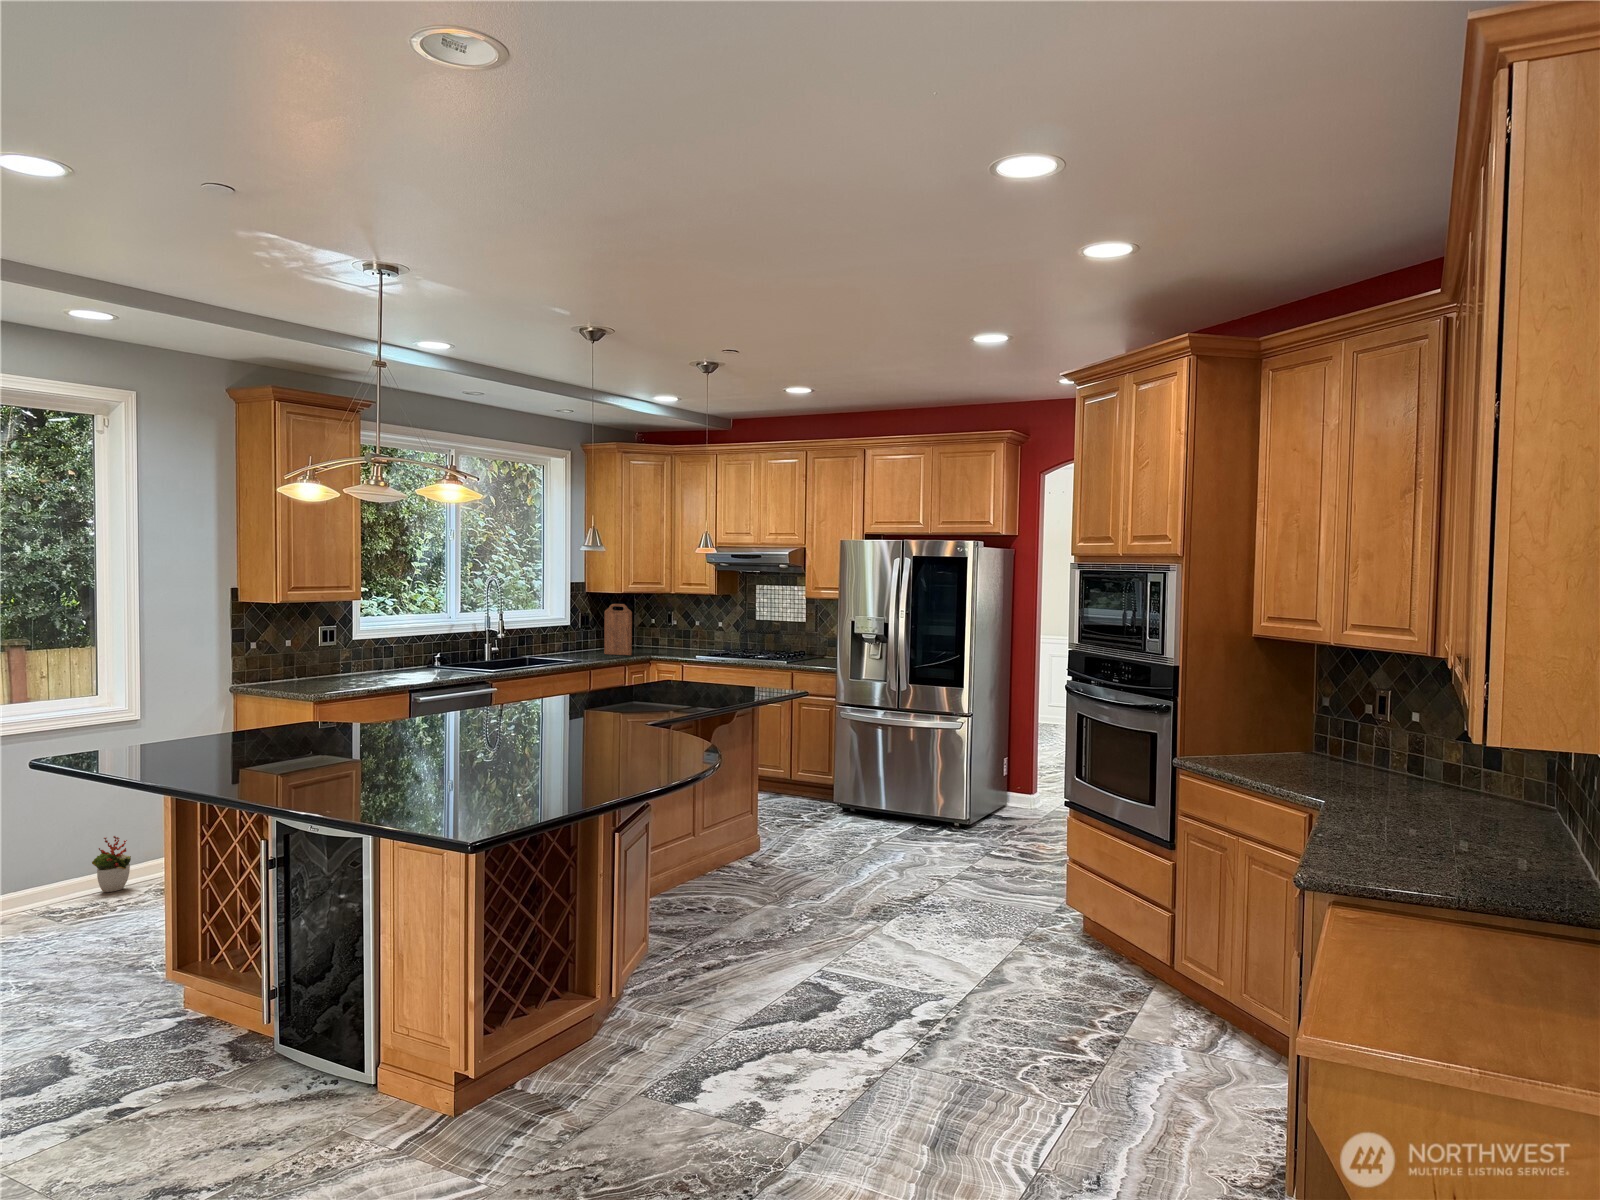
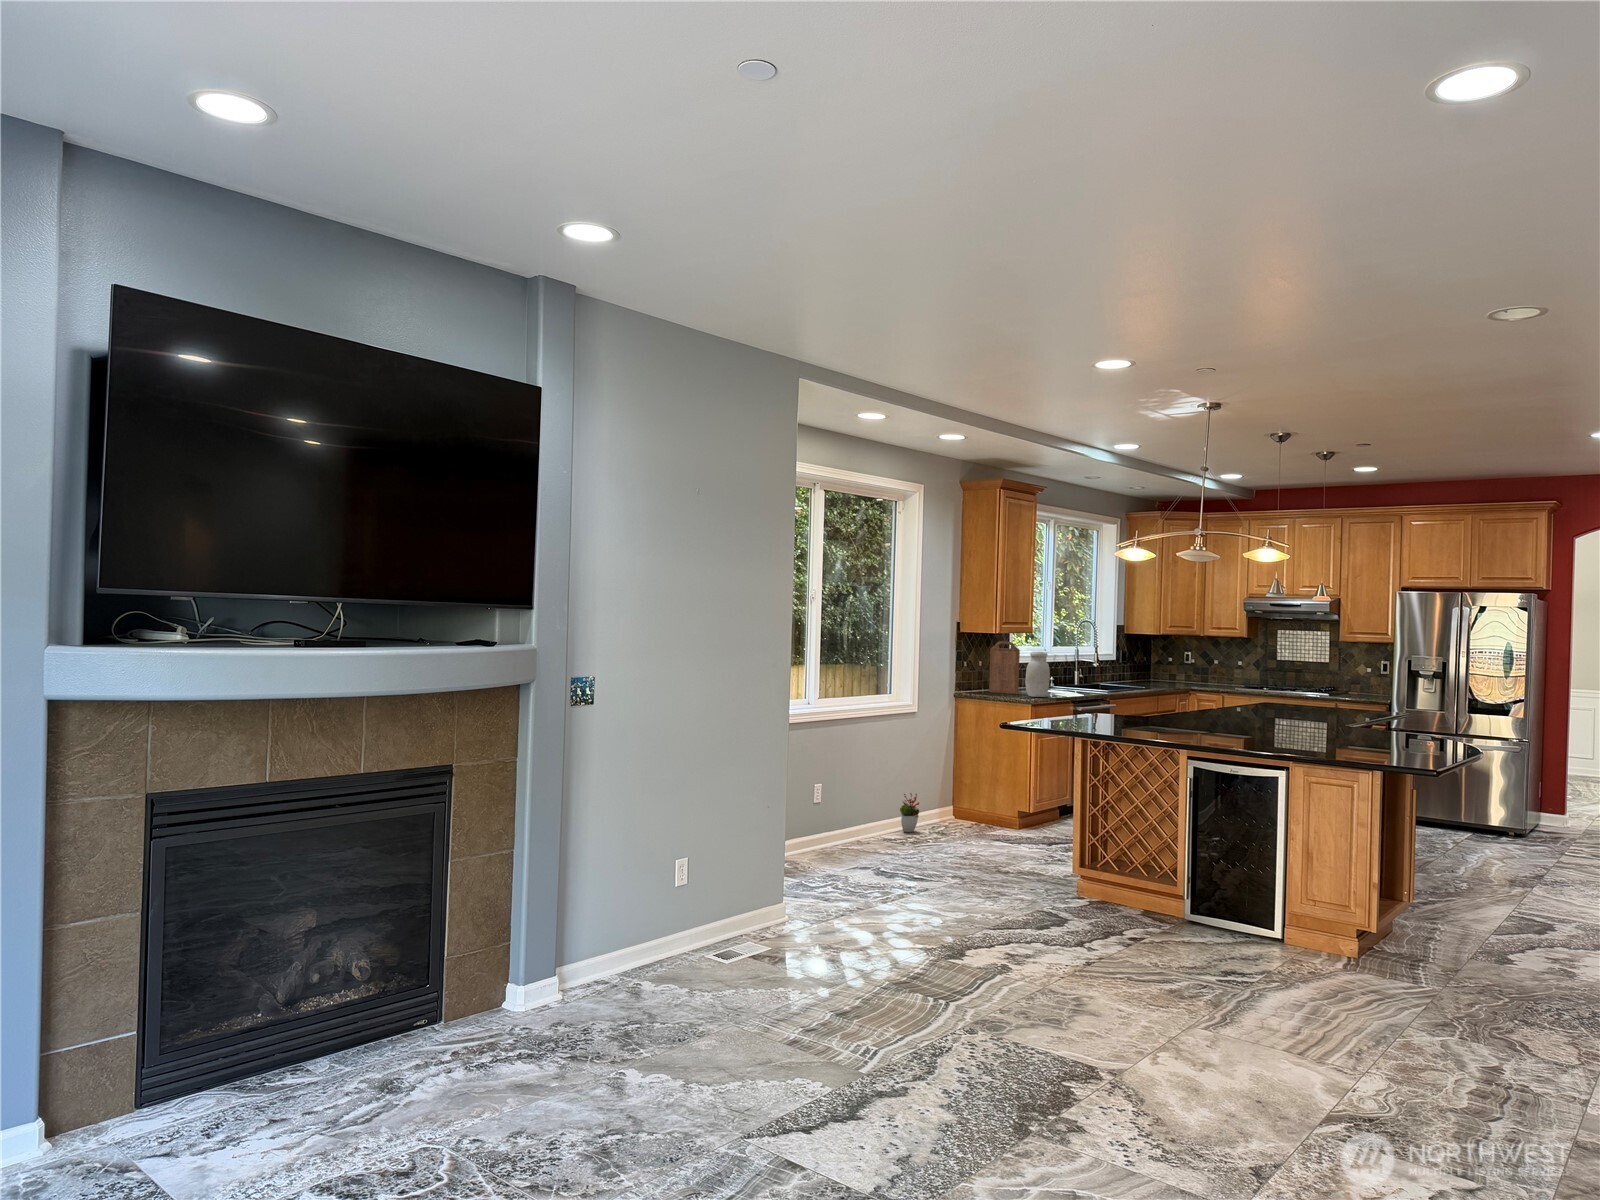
cutting board: present [604,604,632,655] -> present [989,641,1020,694]
jar: none [323,627,359,688] -> present [1025,652,1050,697]

